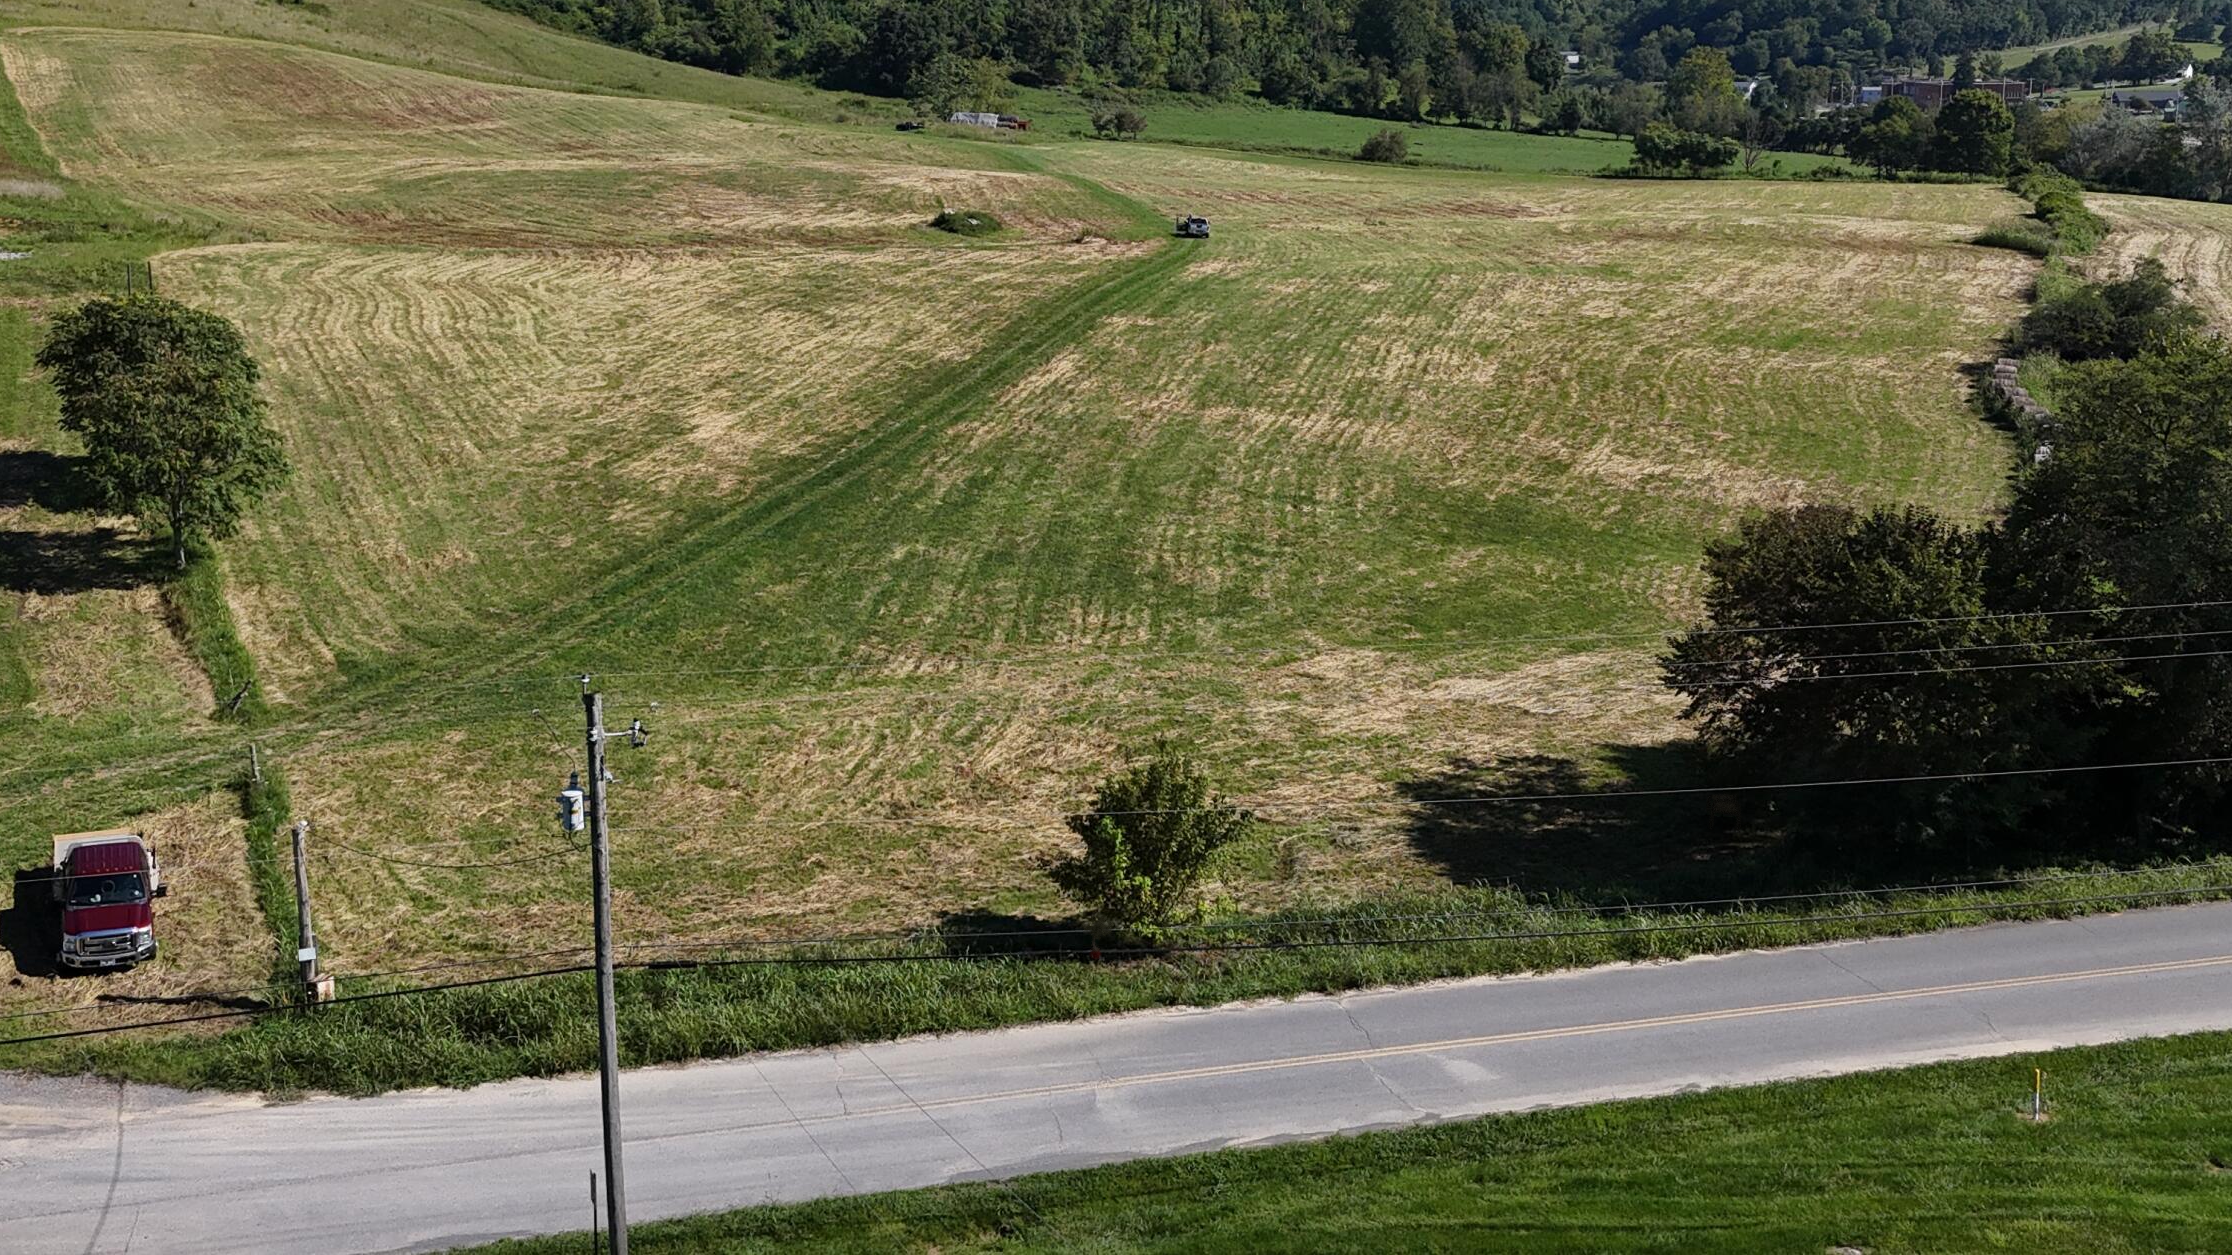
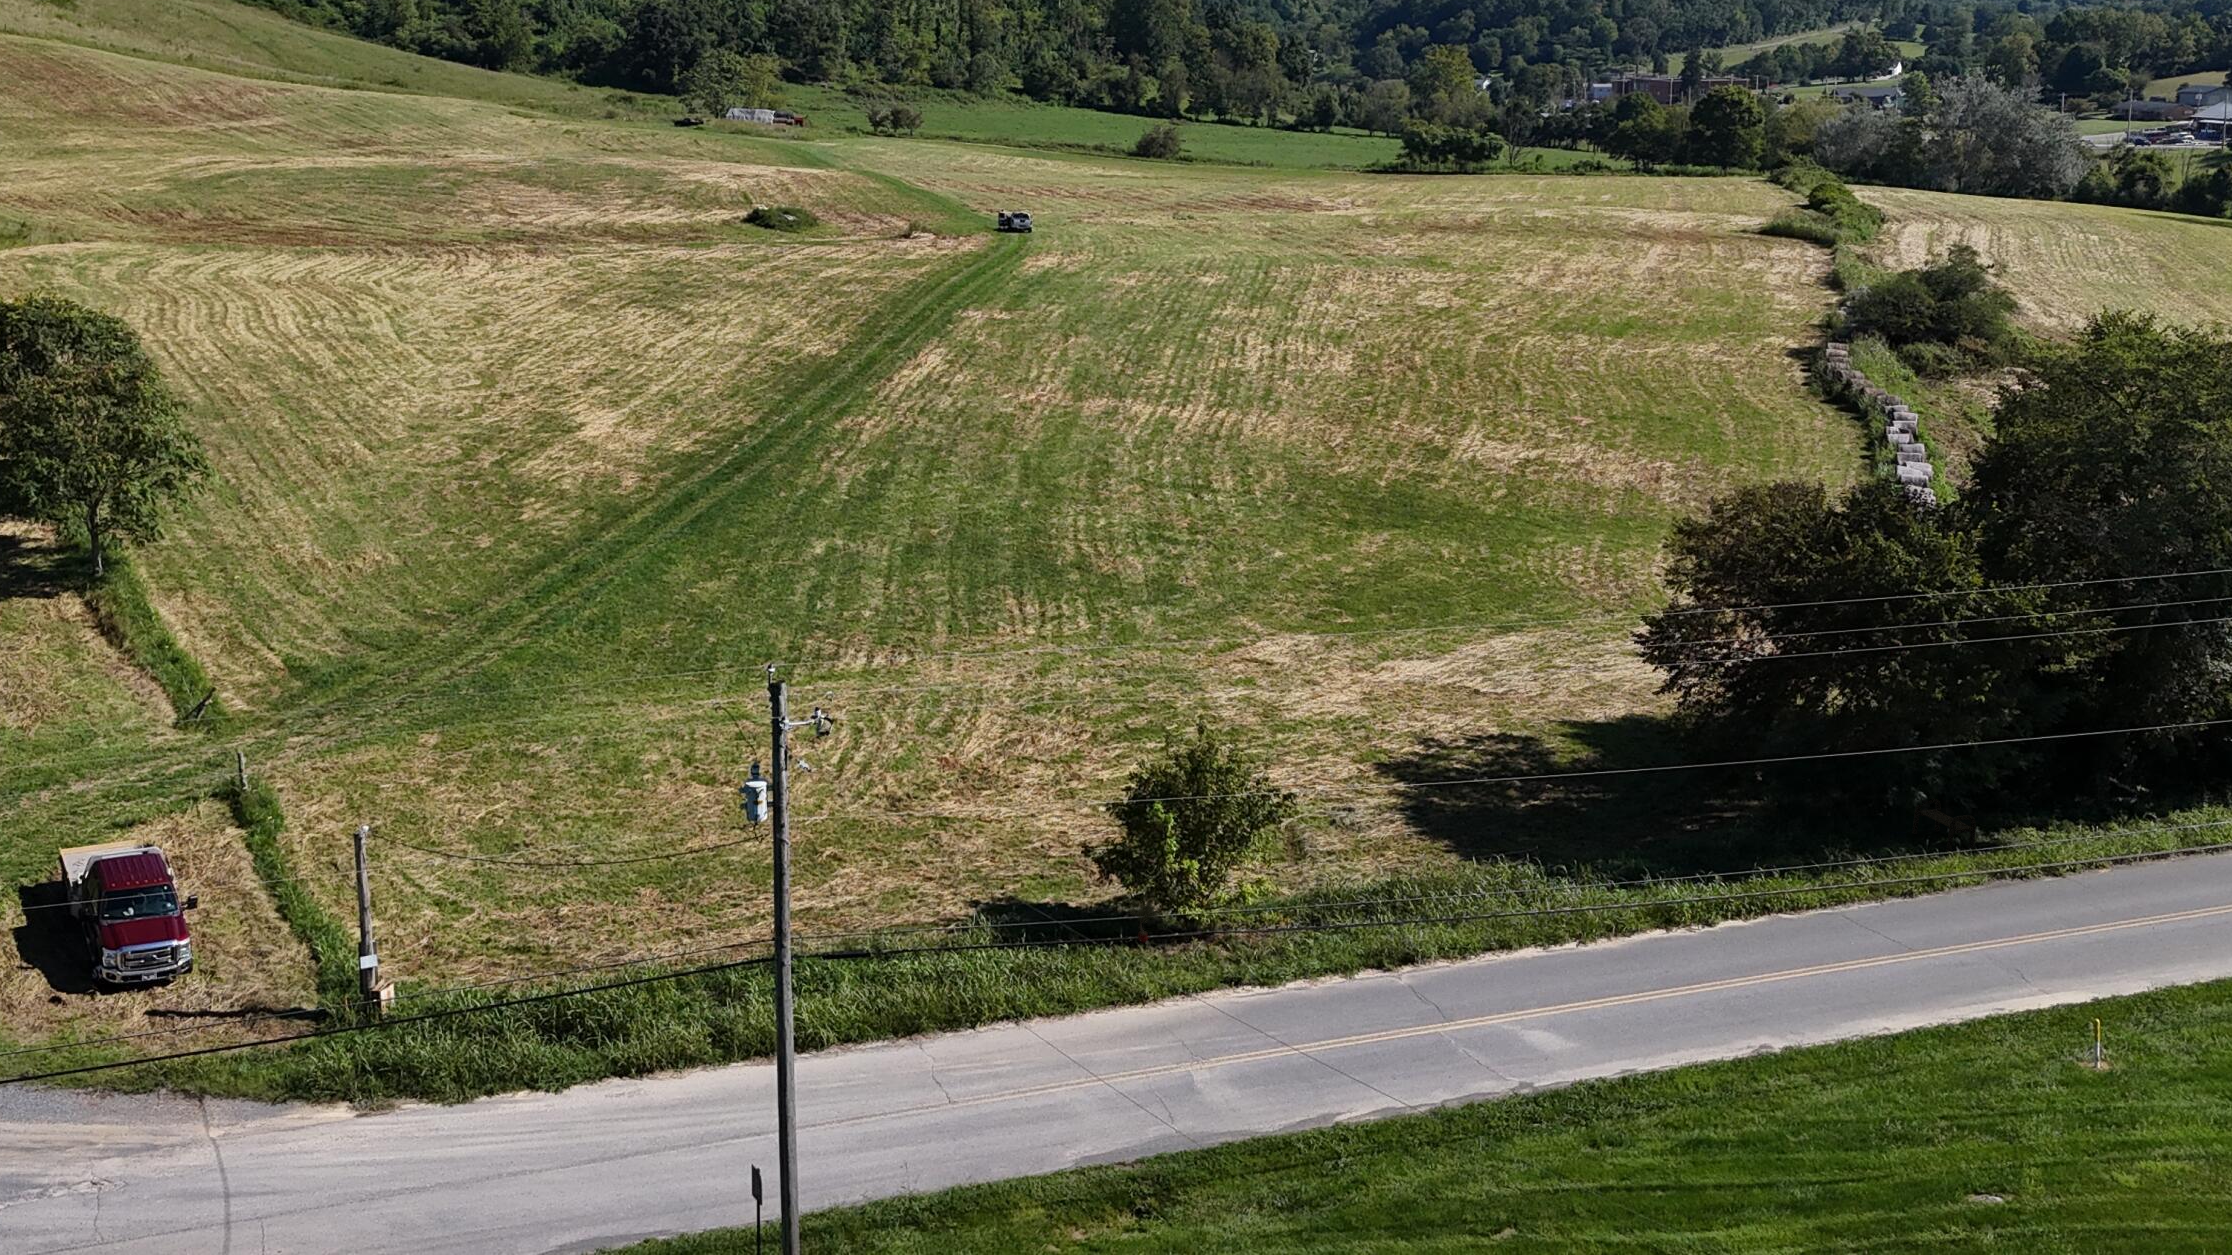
bench: present [1706,794,1741,832] -> present [1912,799,1976,851]

